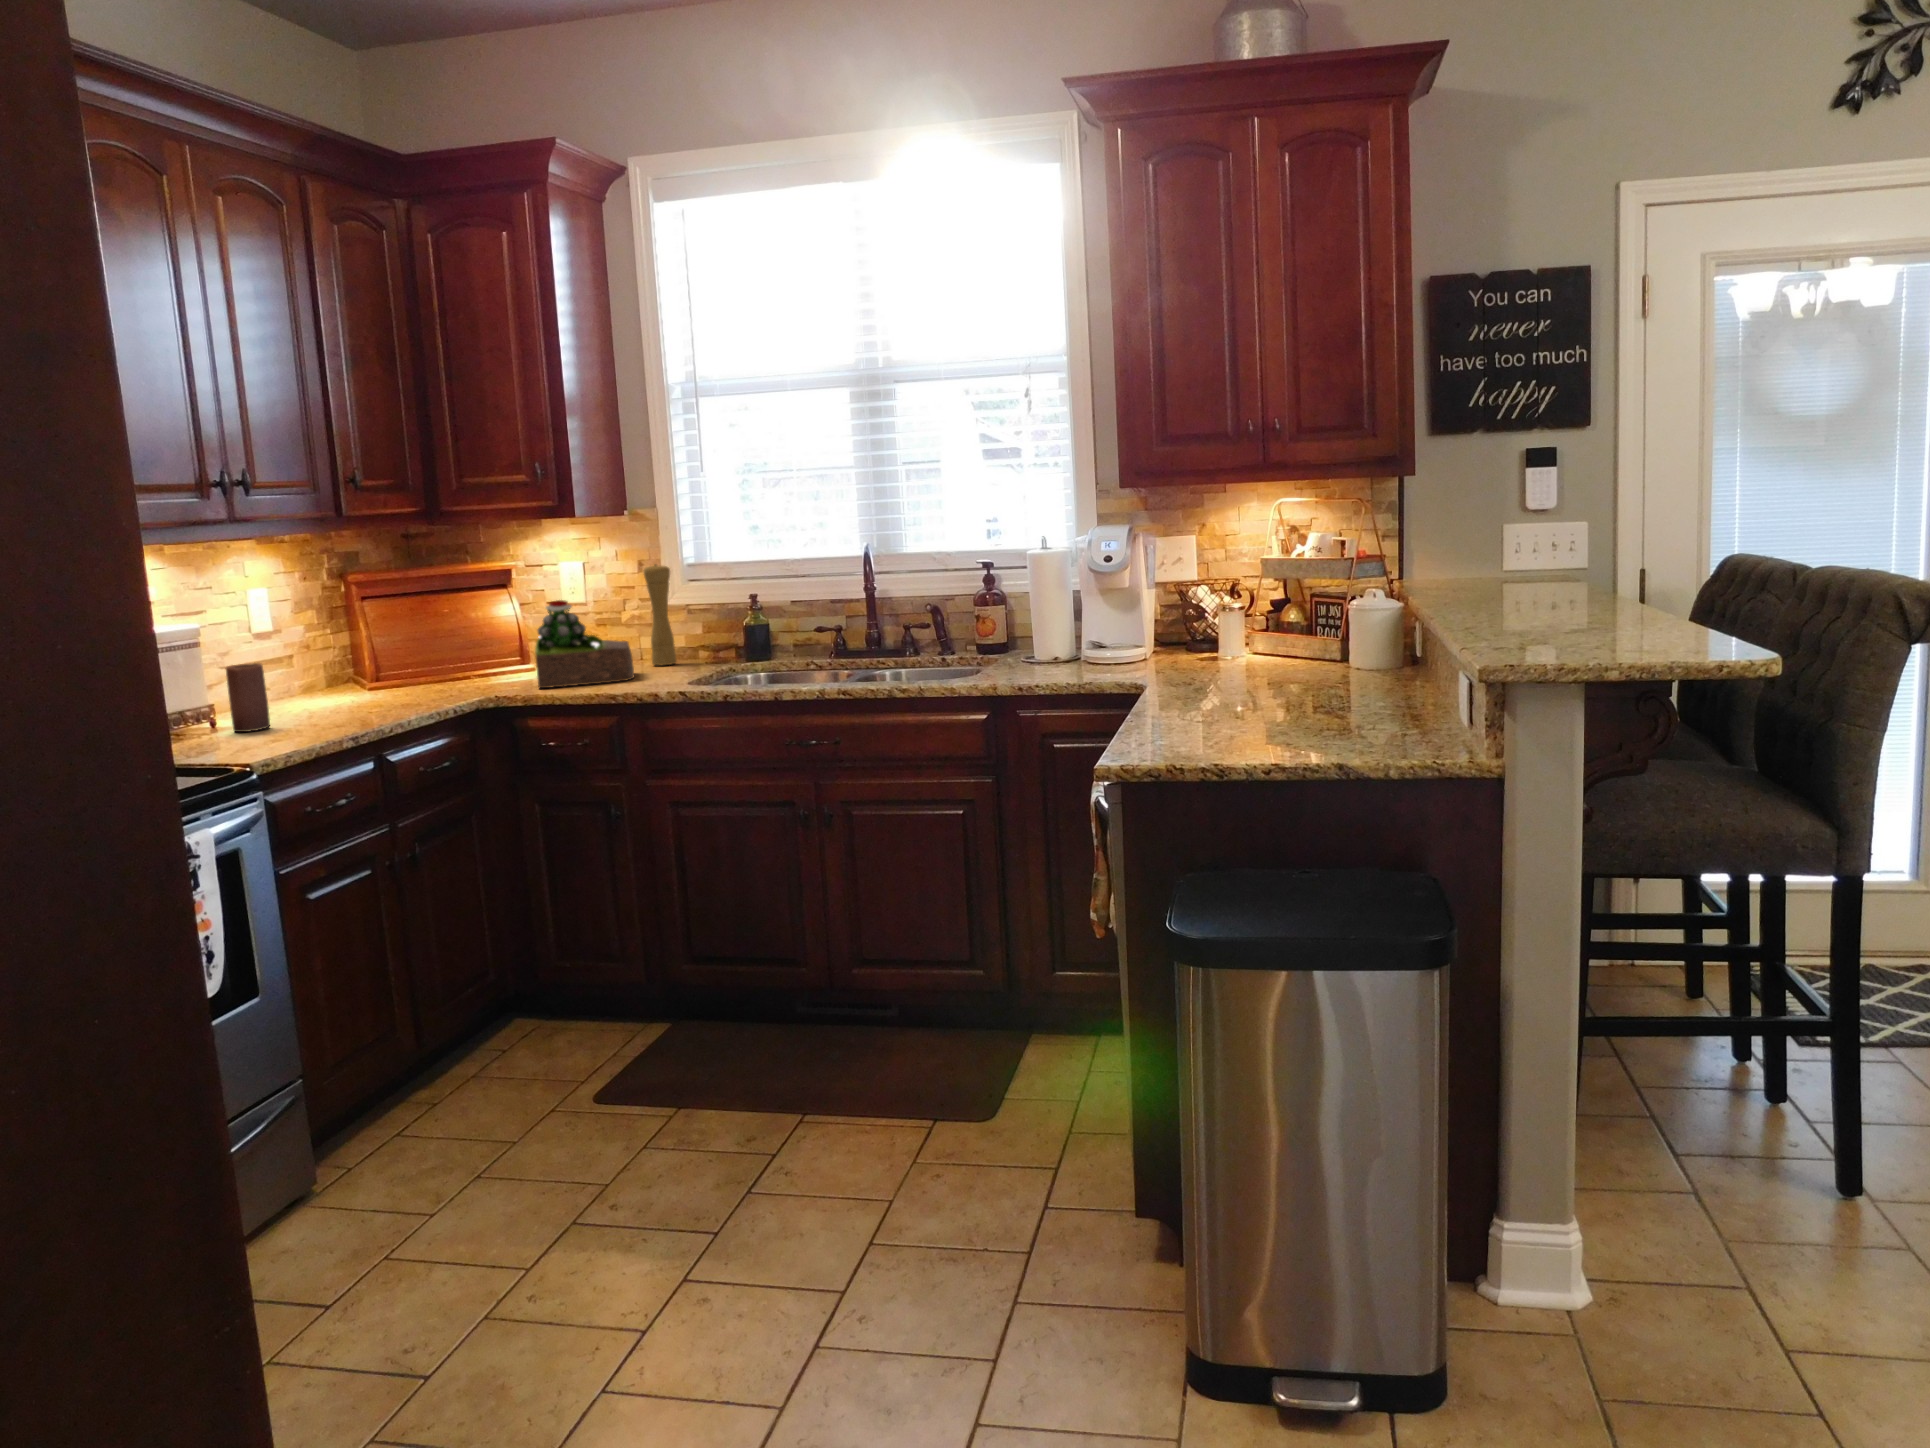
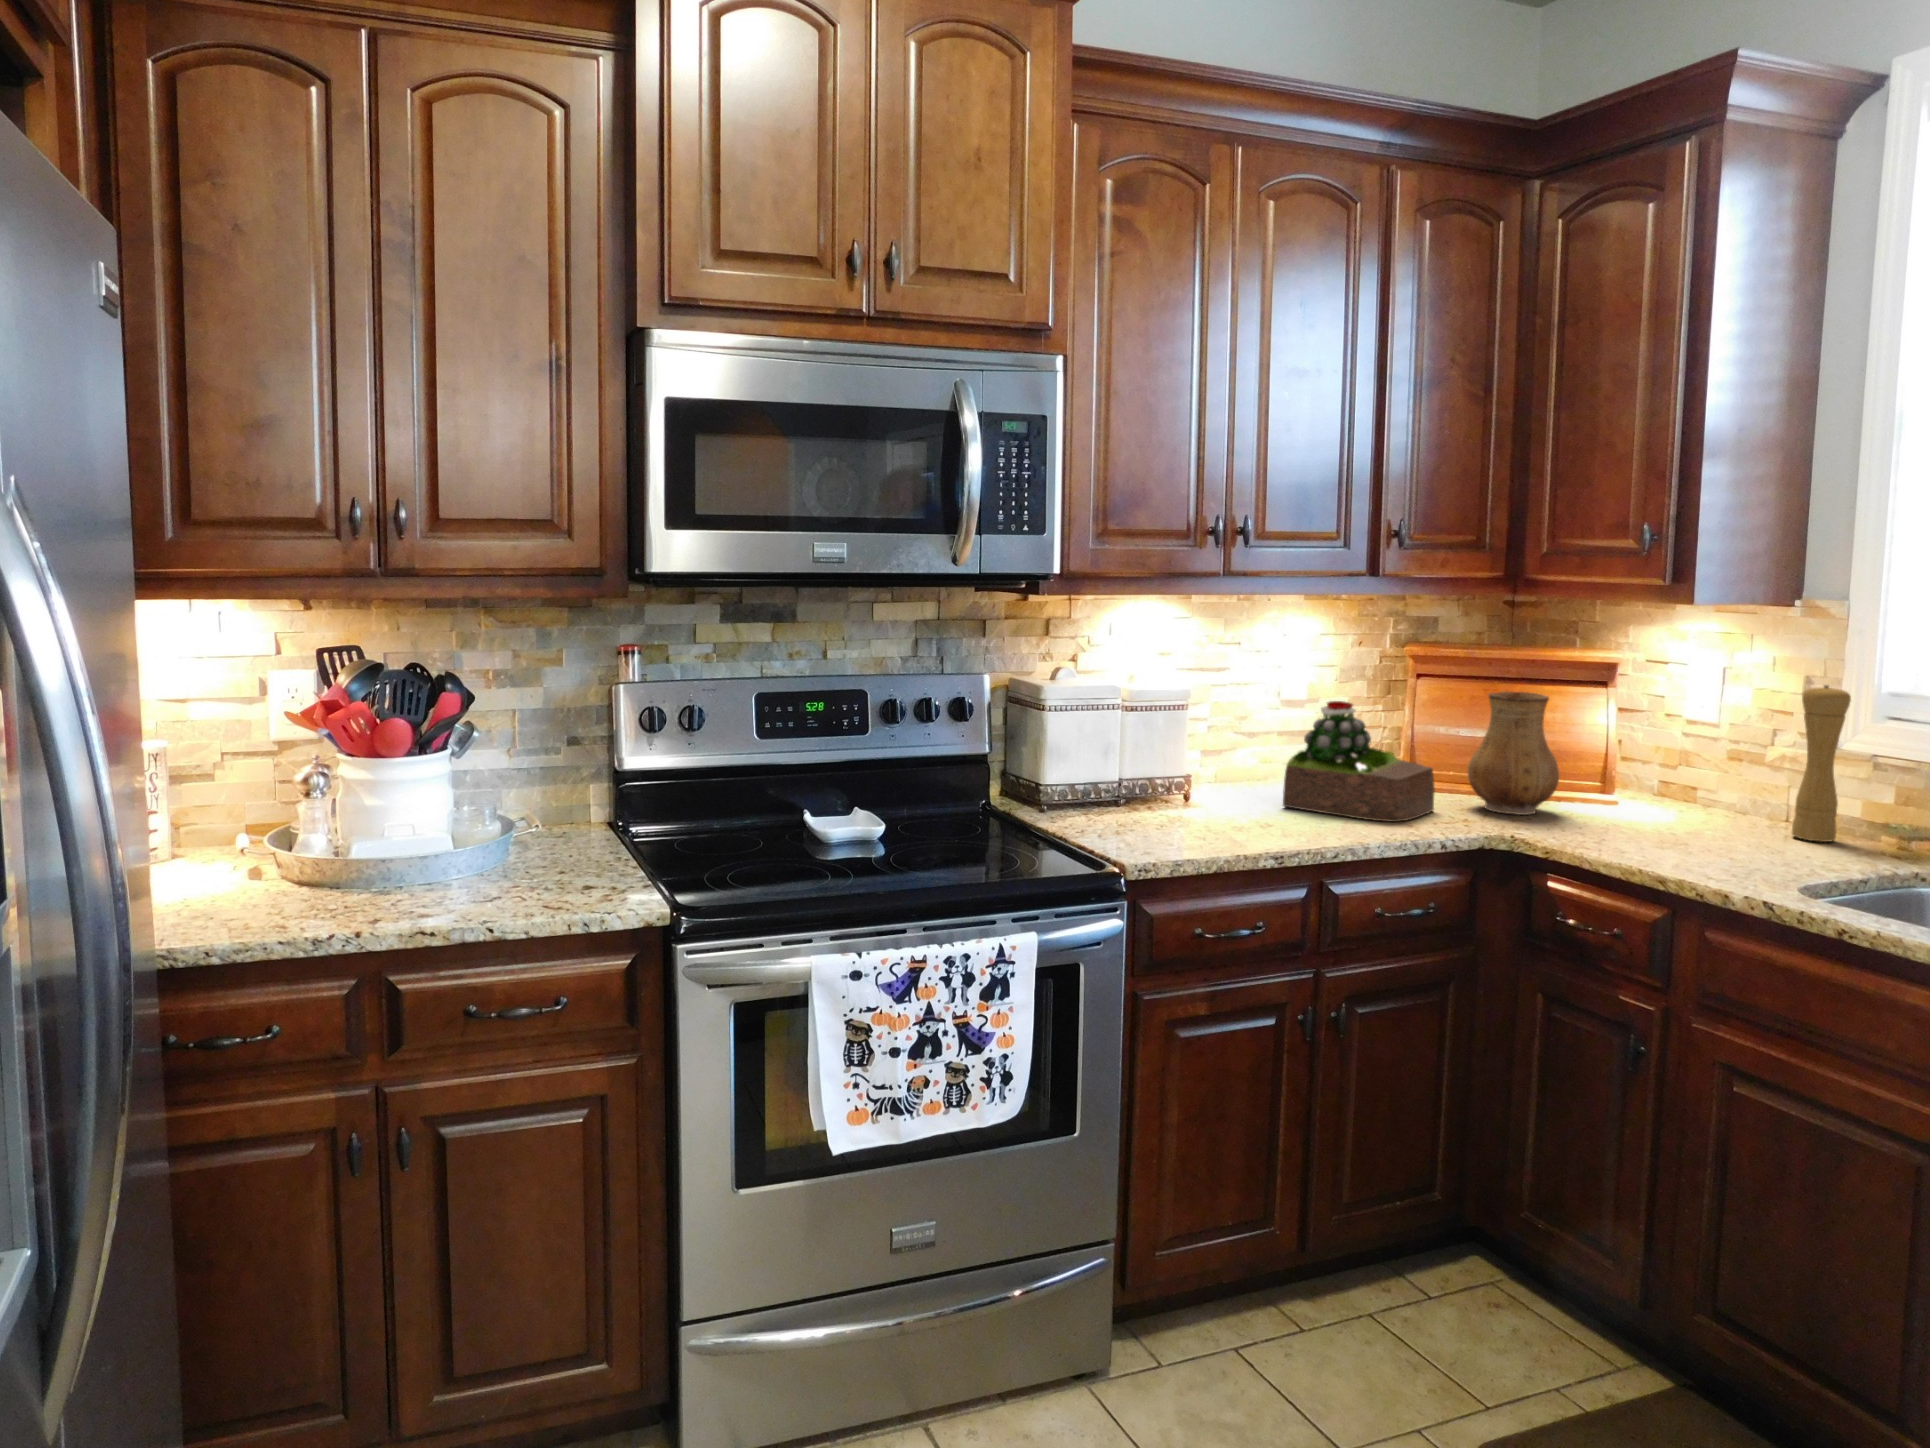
ceramic pitcher: none [437,594,505,688] -> present [1468,692,1559,815]
succulent plant: present [535,600,634,688] -> present [1283,701,1435,822]
candle: present [226,663,270,732] -> none [1193,740,1232,818]

